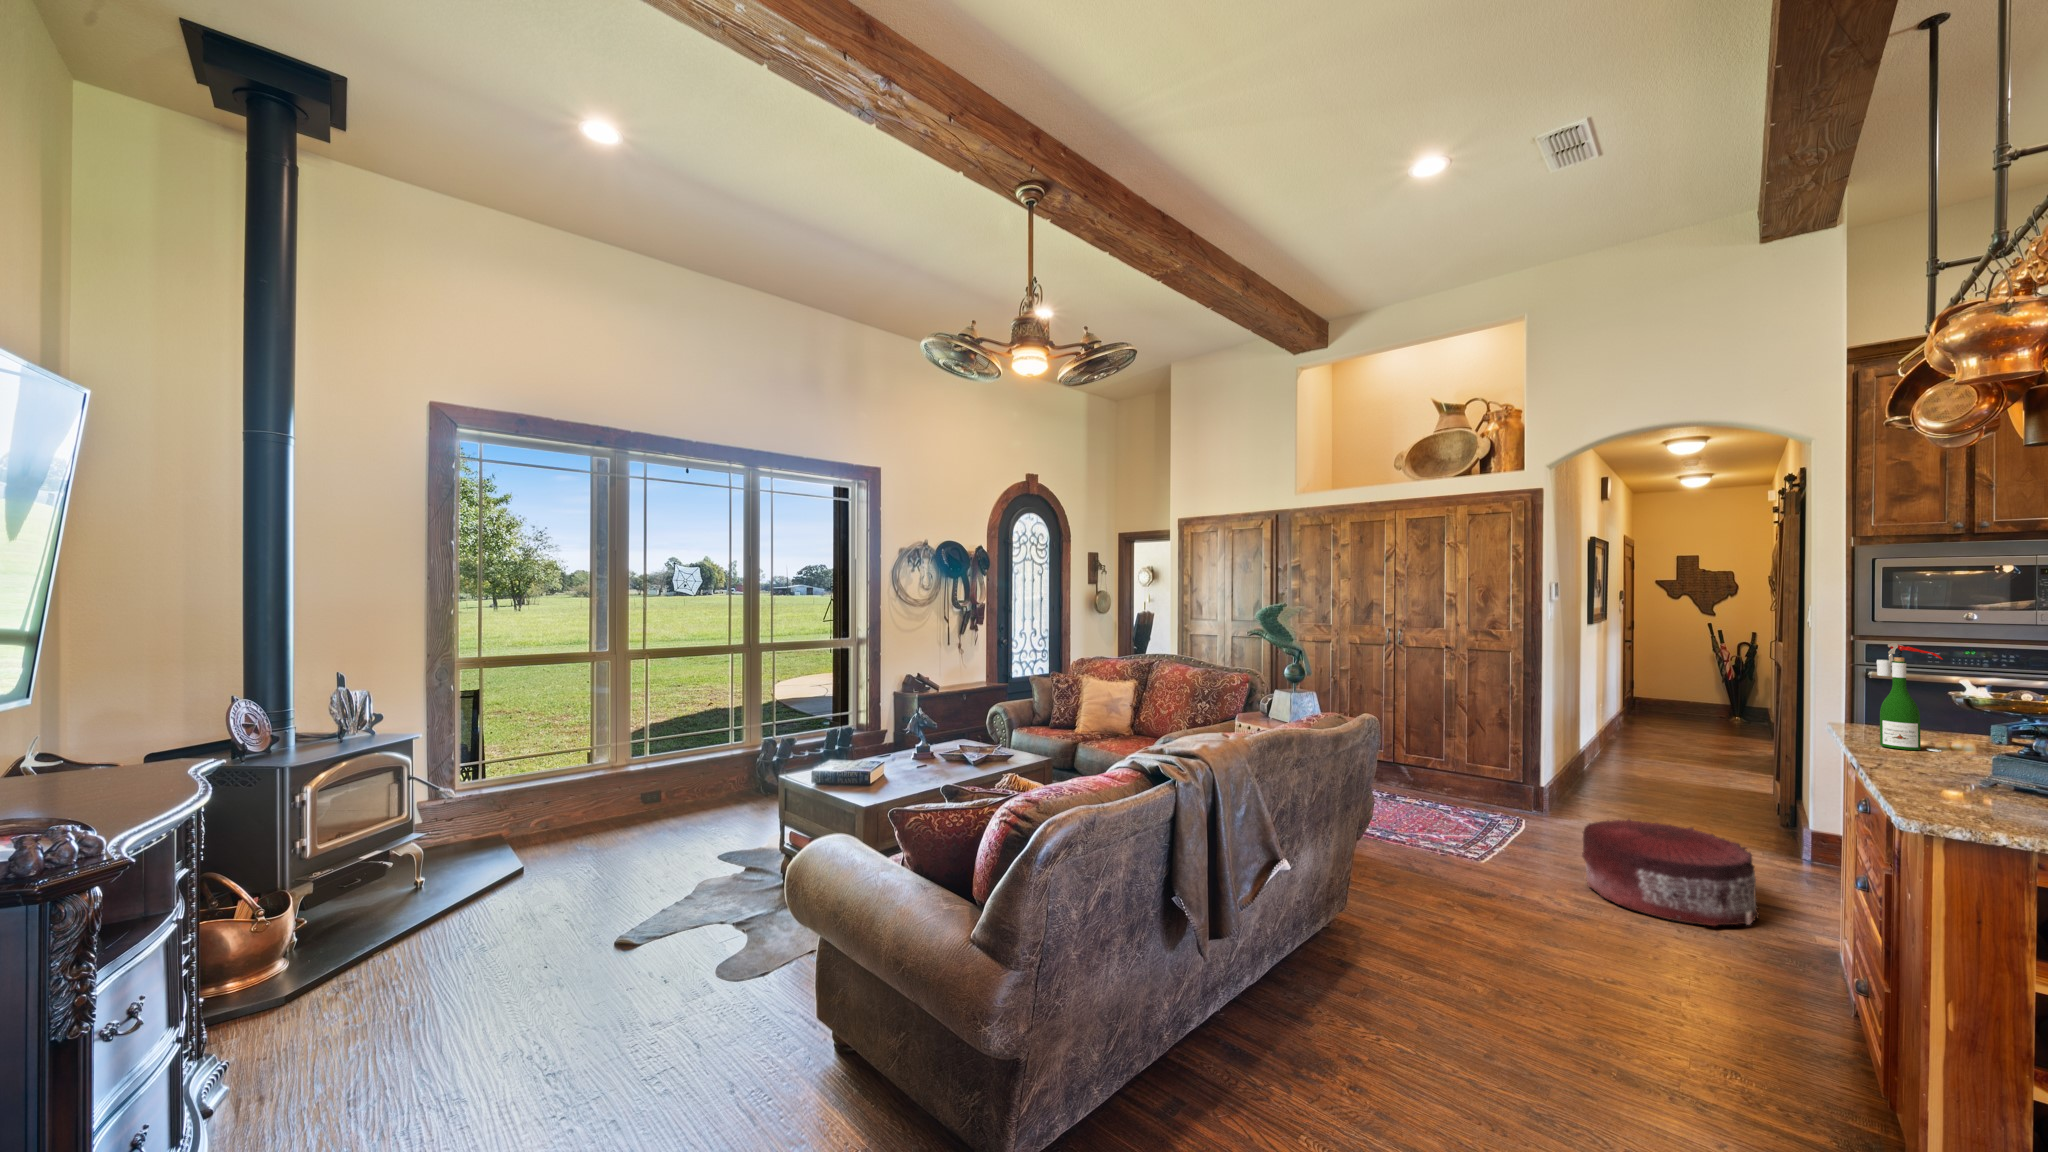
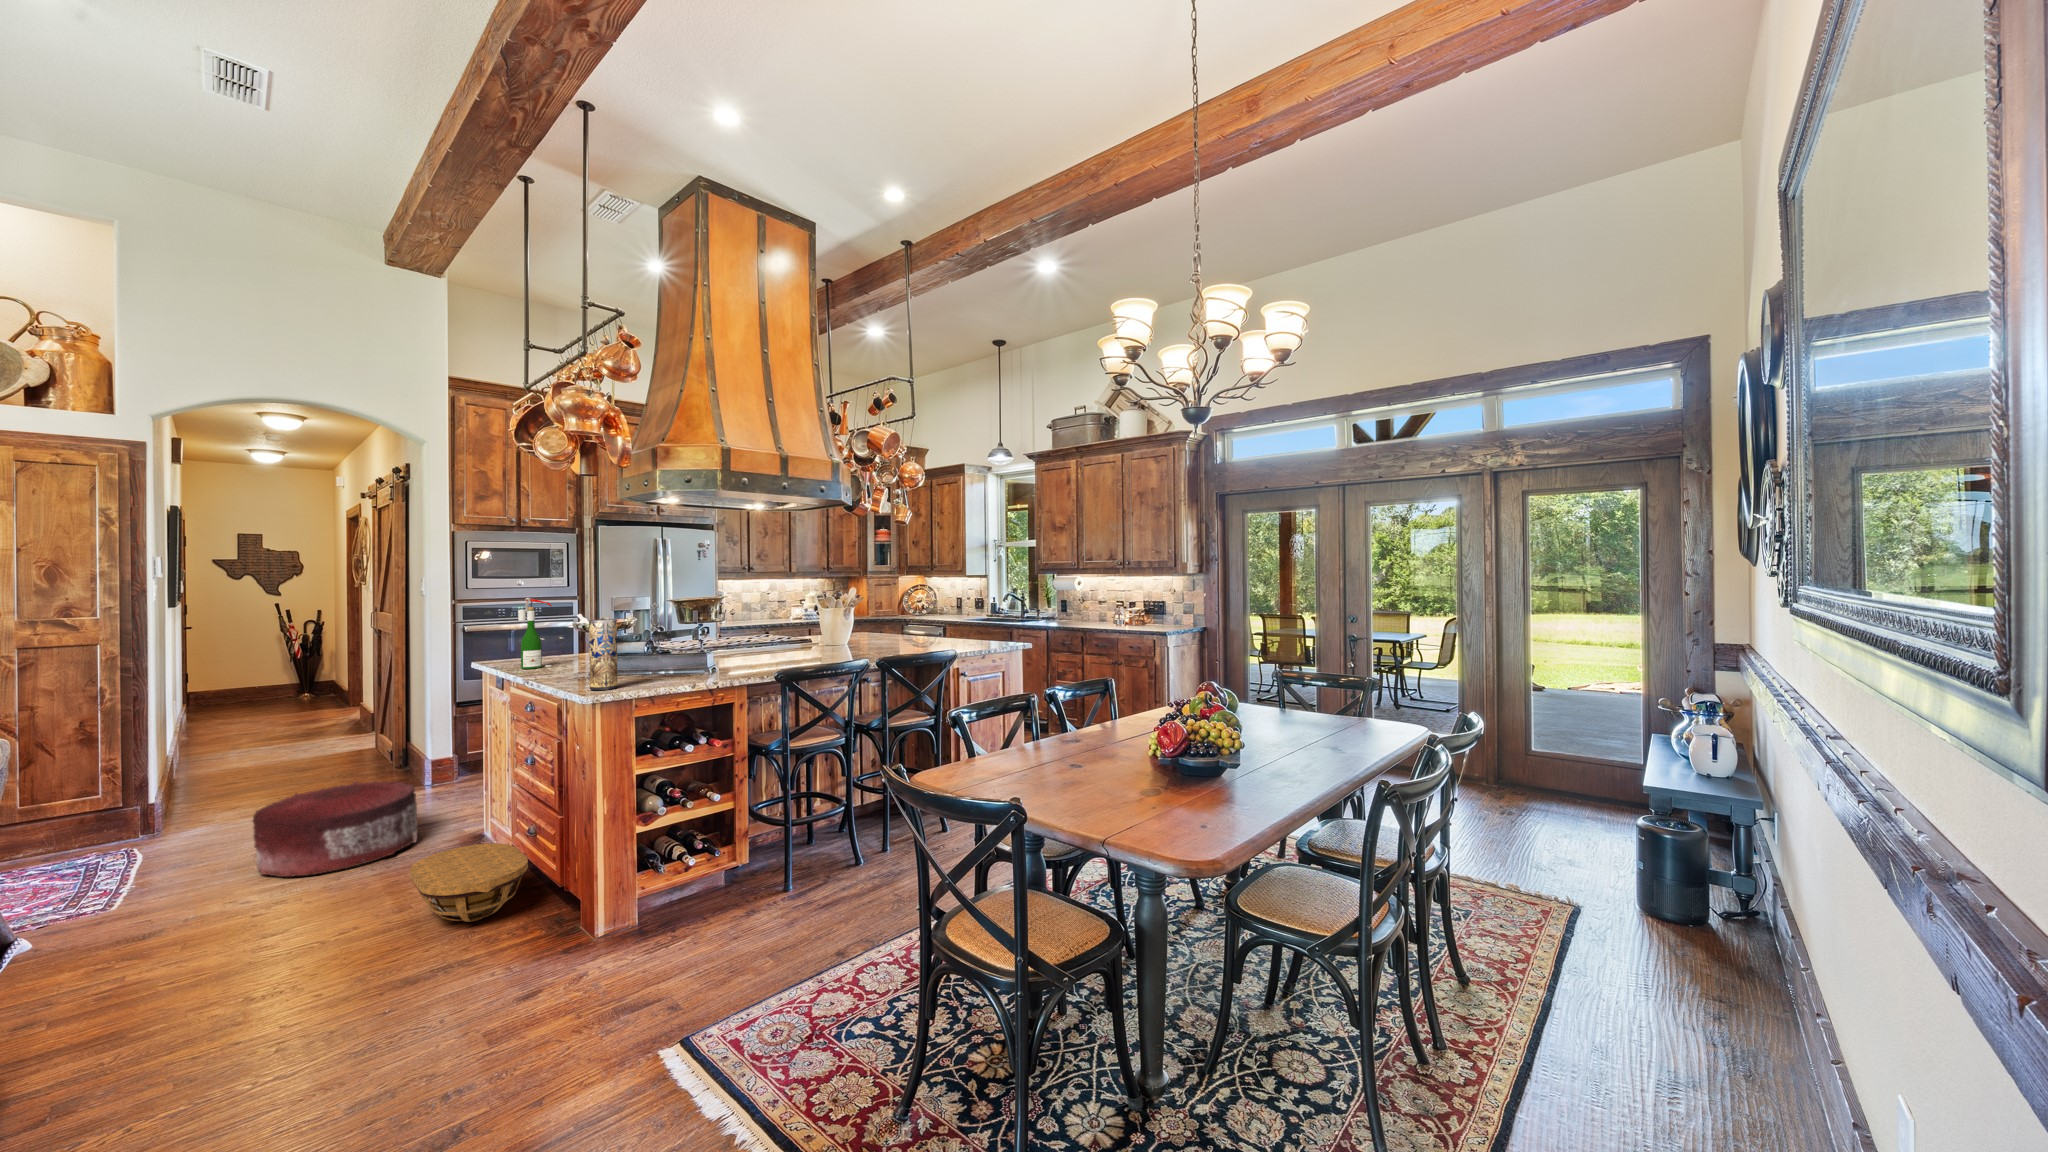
vase: none [1934,693,2004,821] -> present [589,619,617,690]
basket: none [1686,950,1853,1074] -> present [410,843,528,922]

